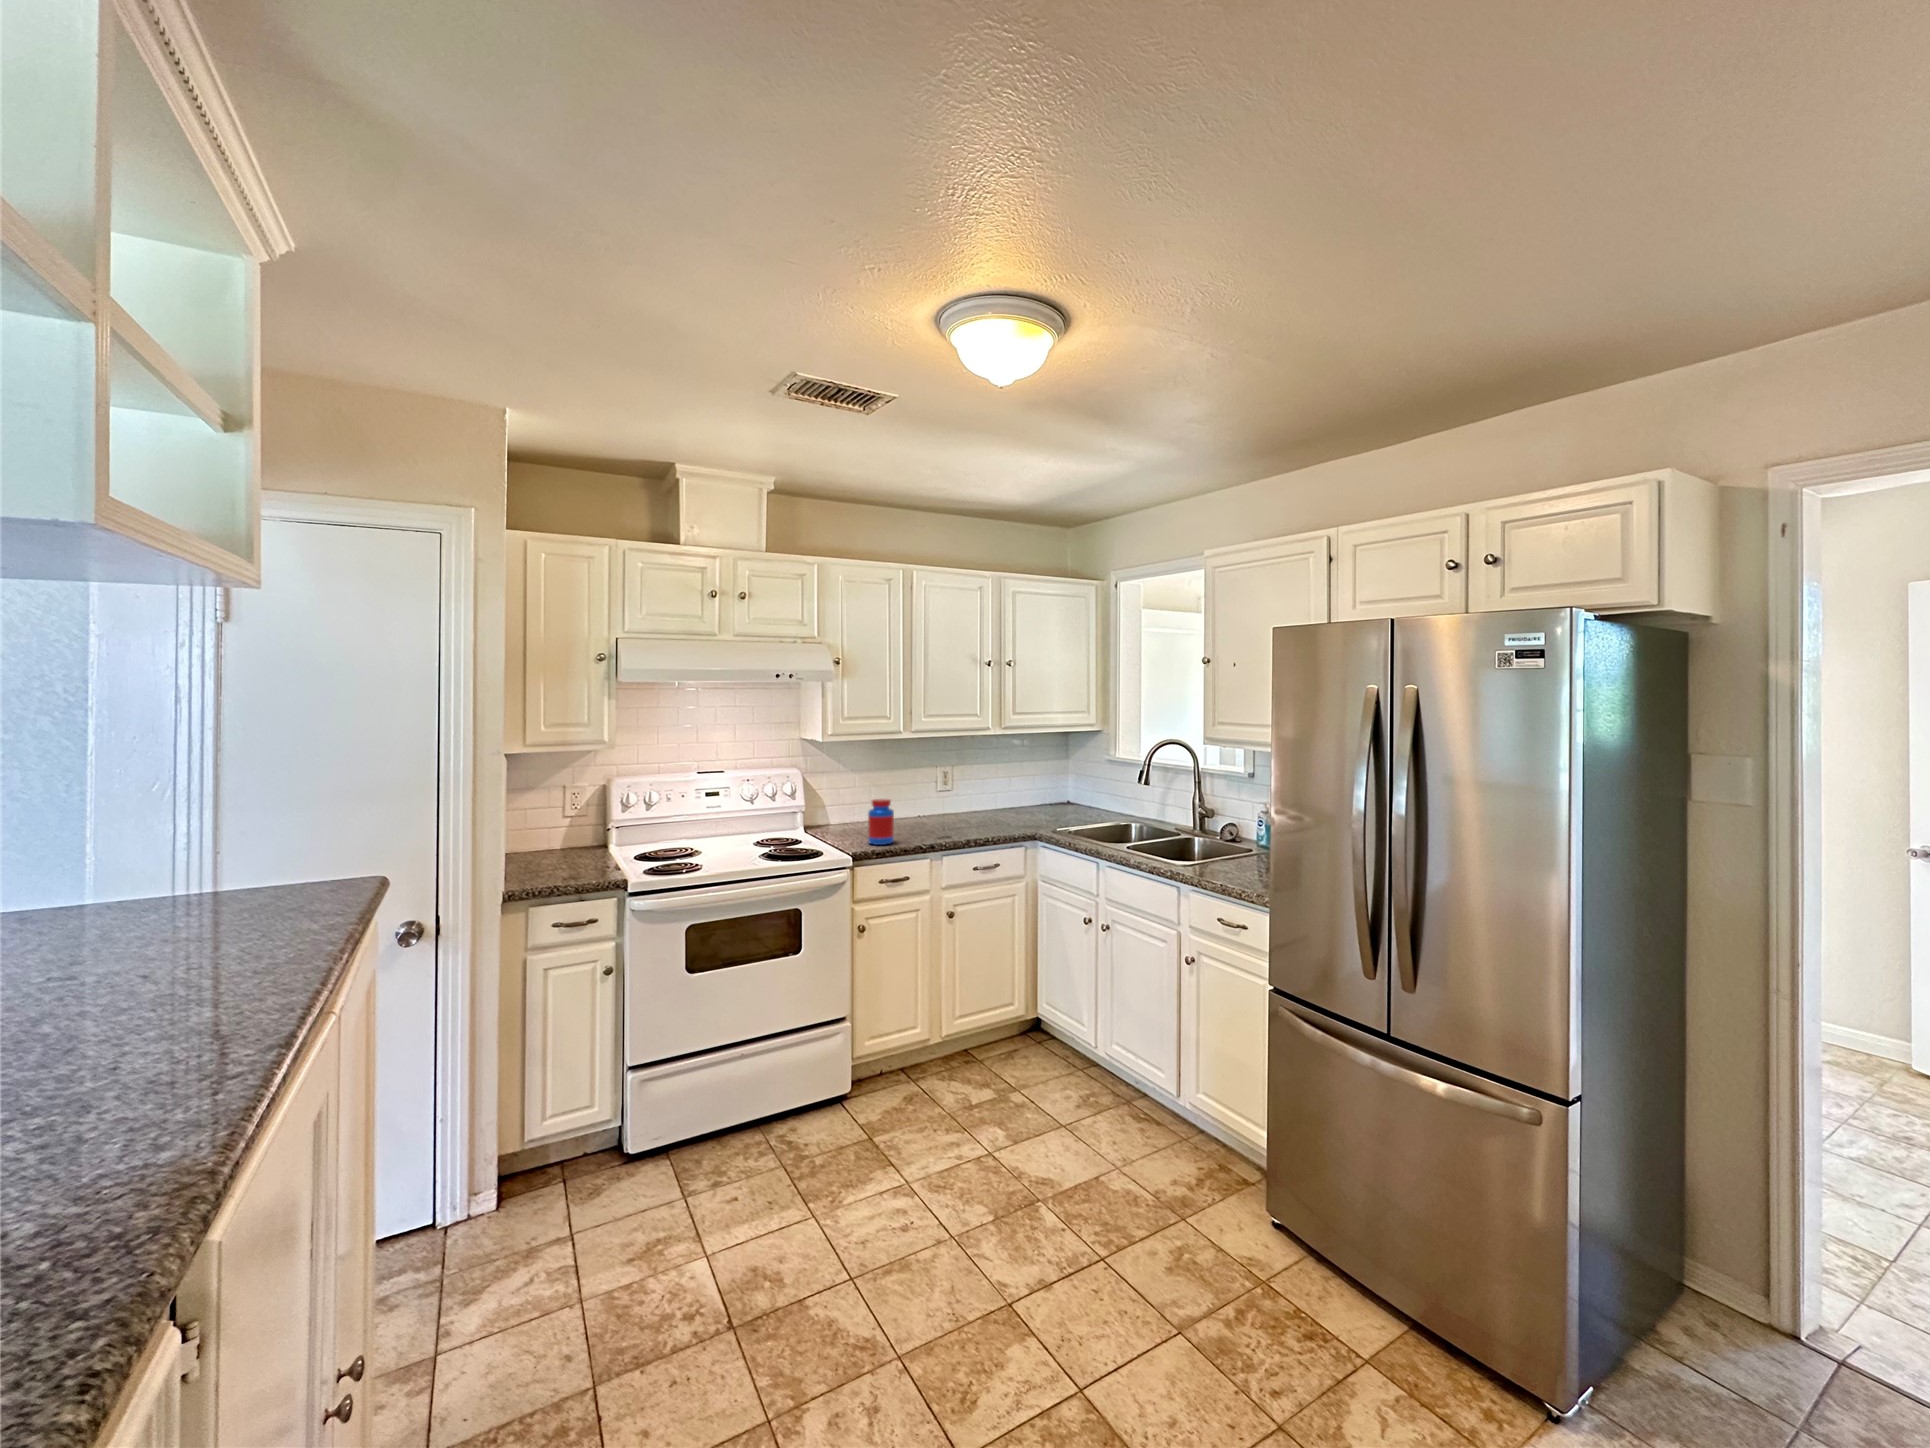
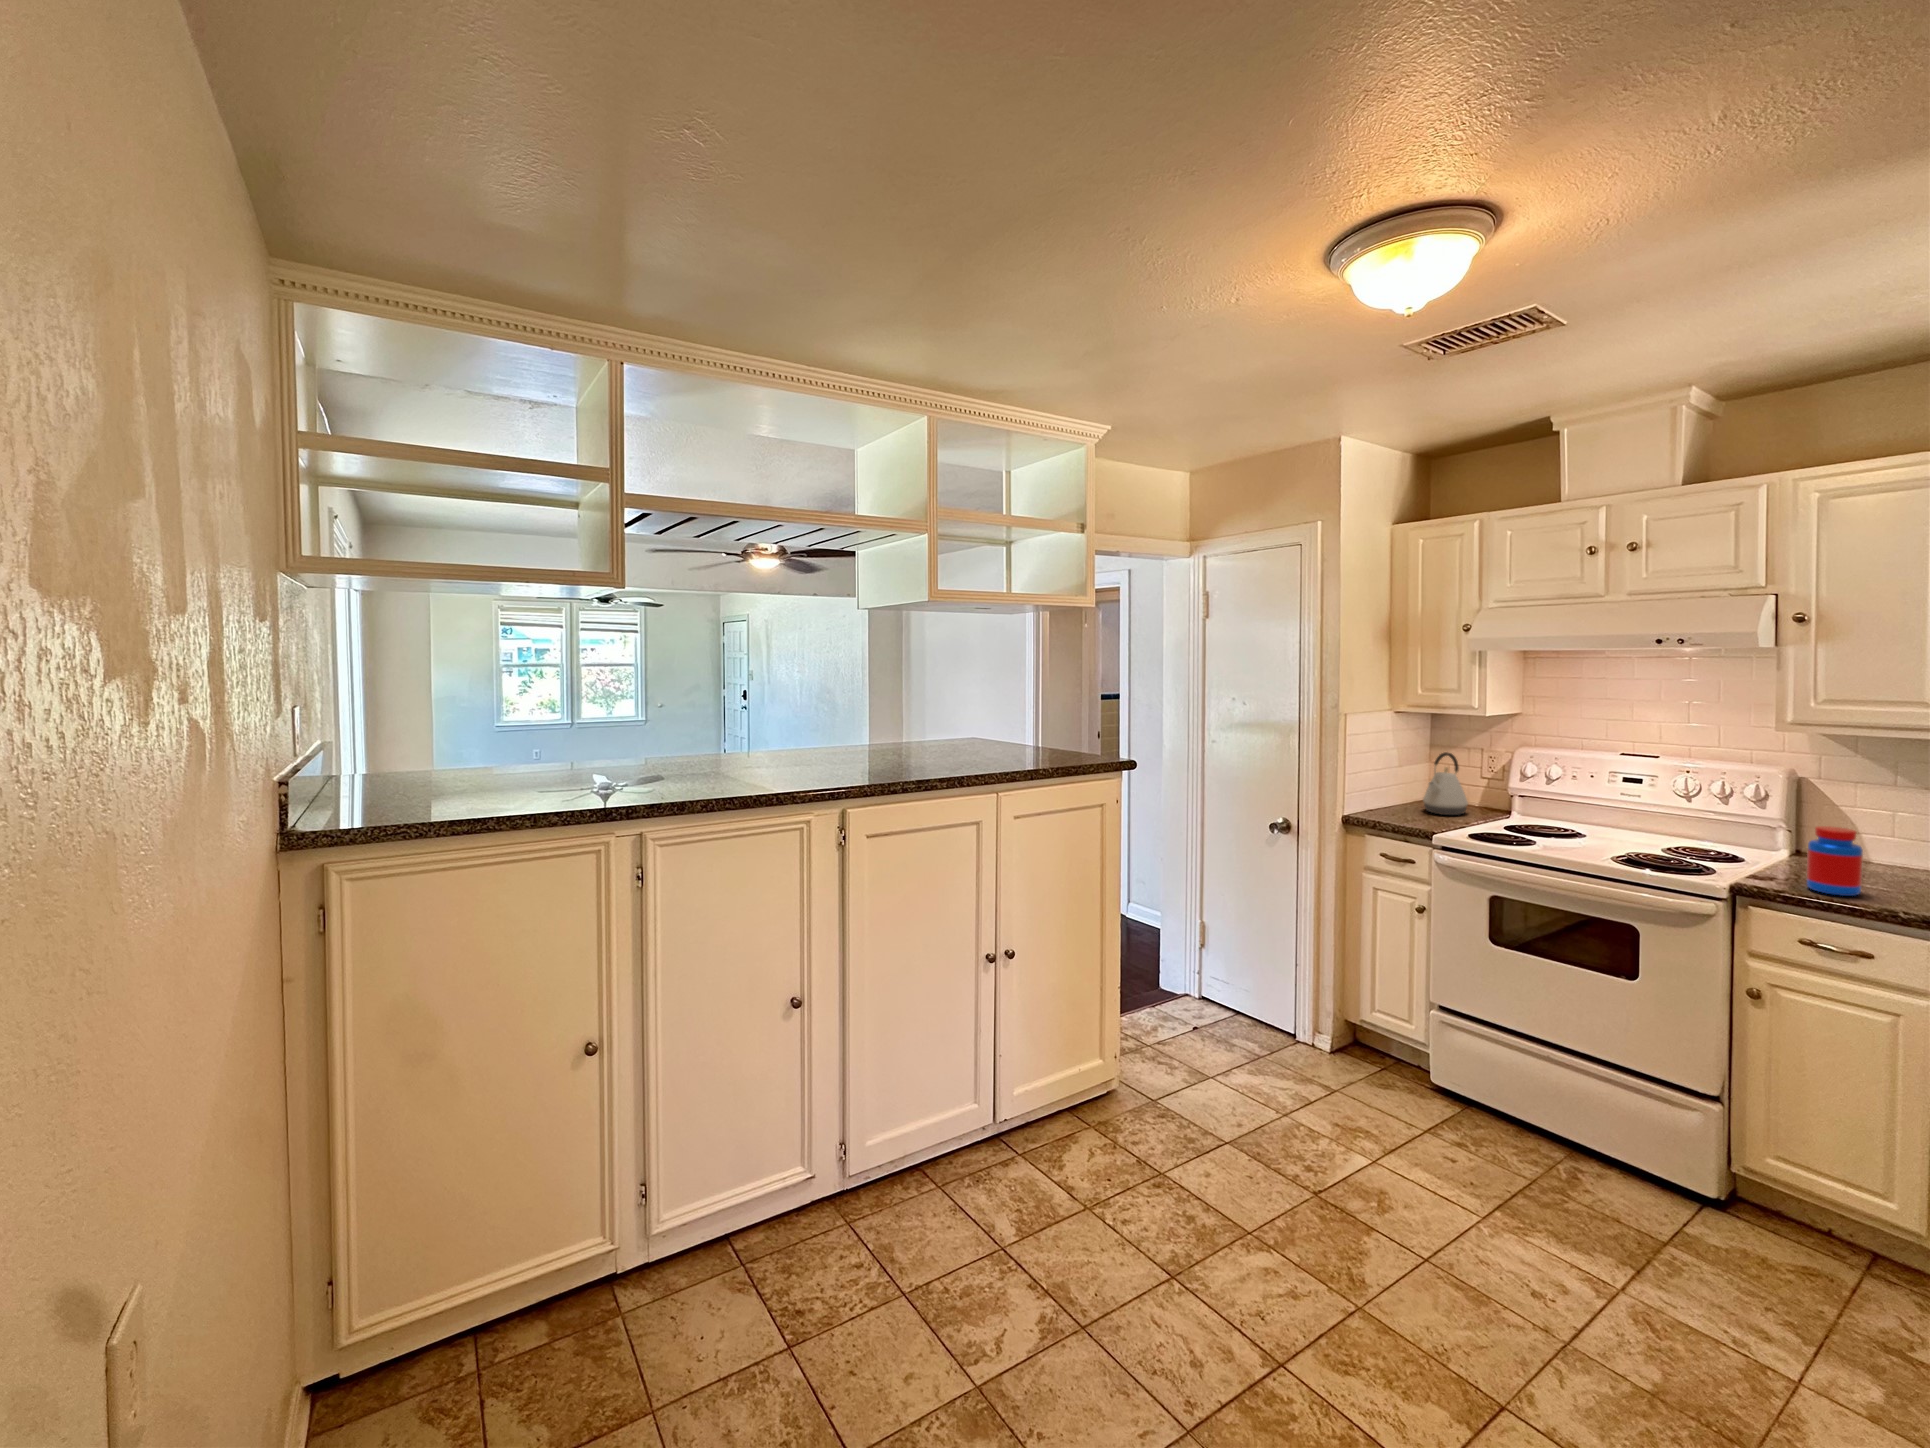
kettle: none [540,793,589,864] -> present [1423,752,1468,815]

